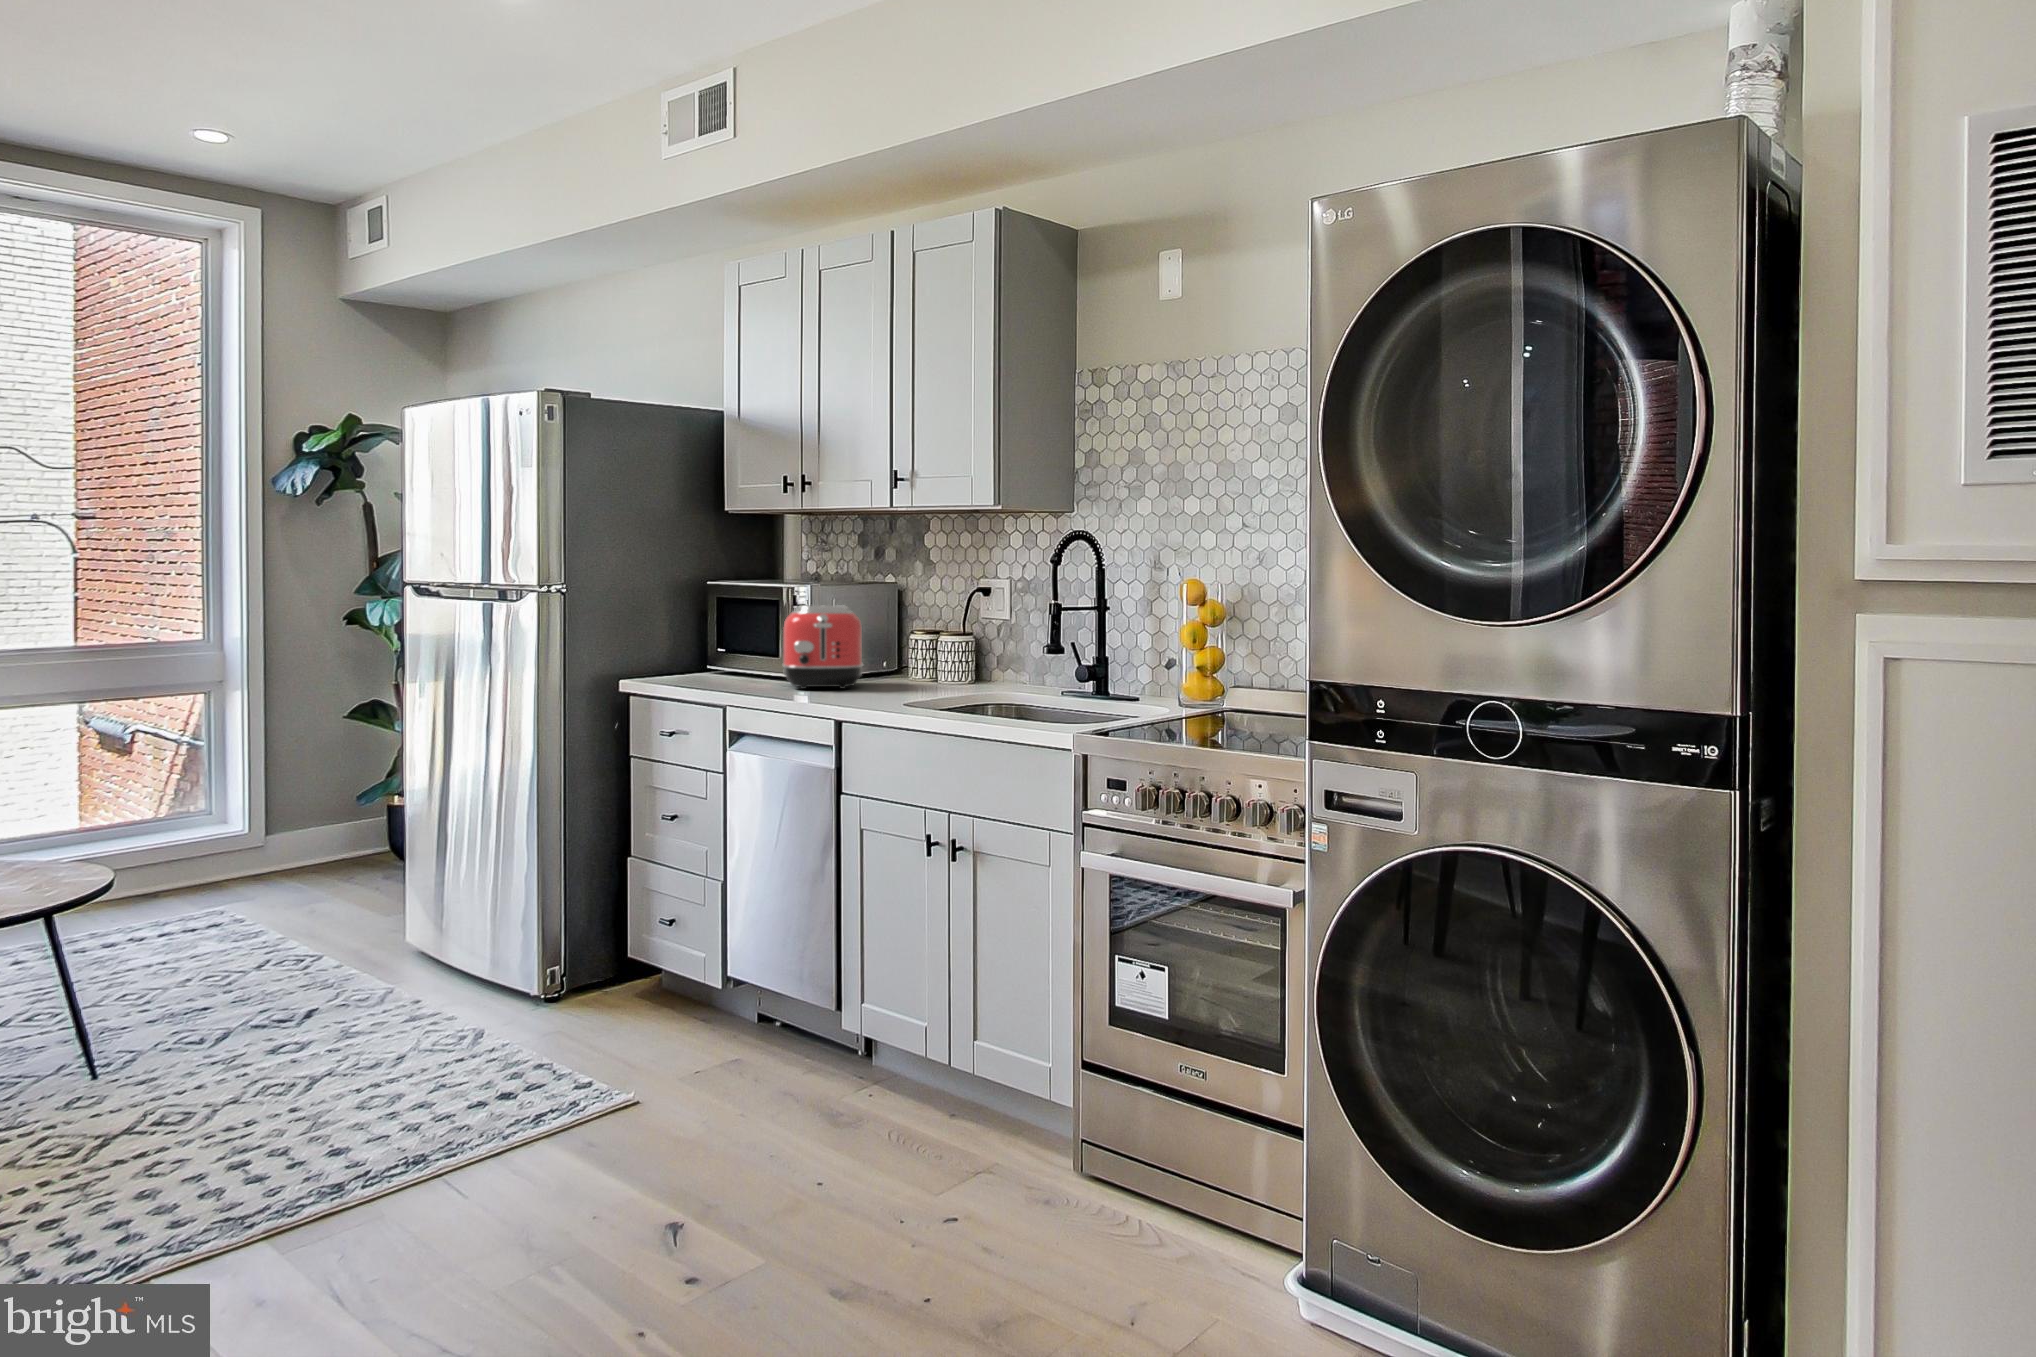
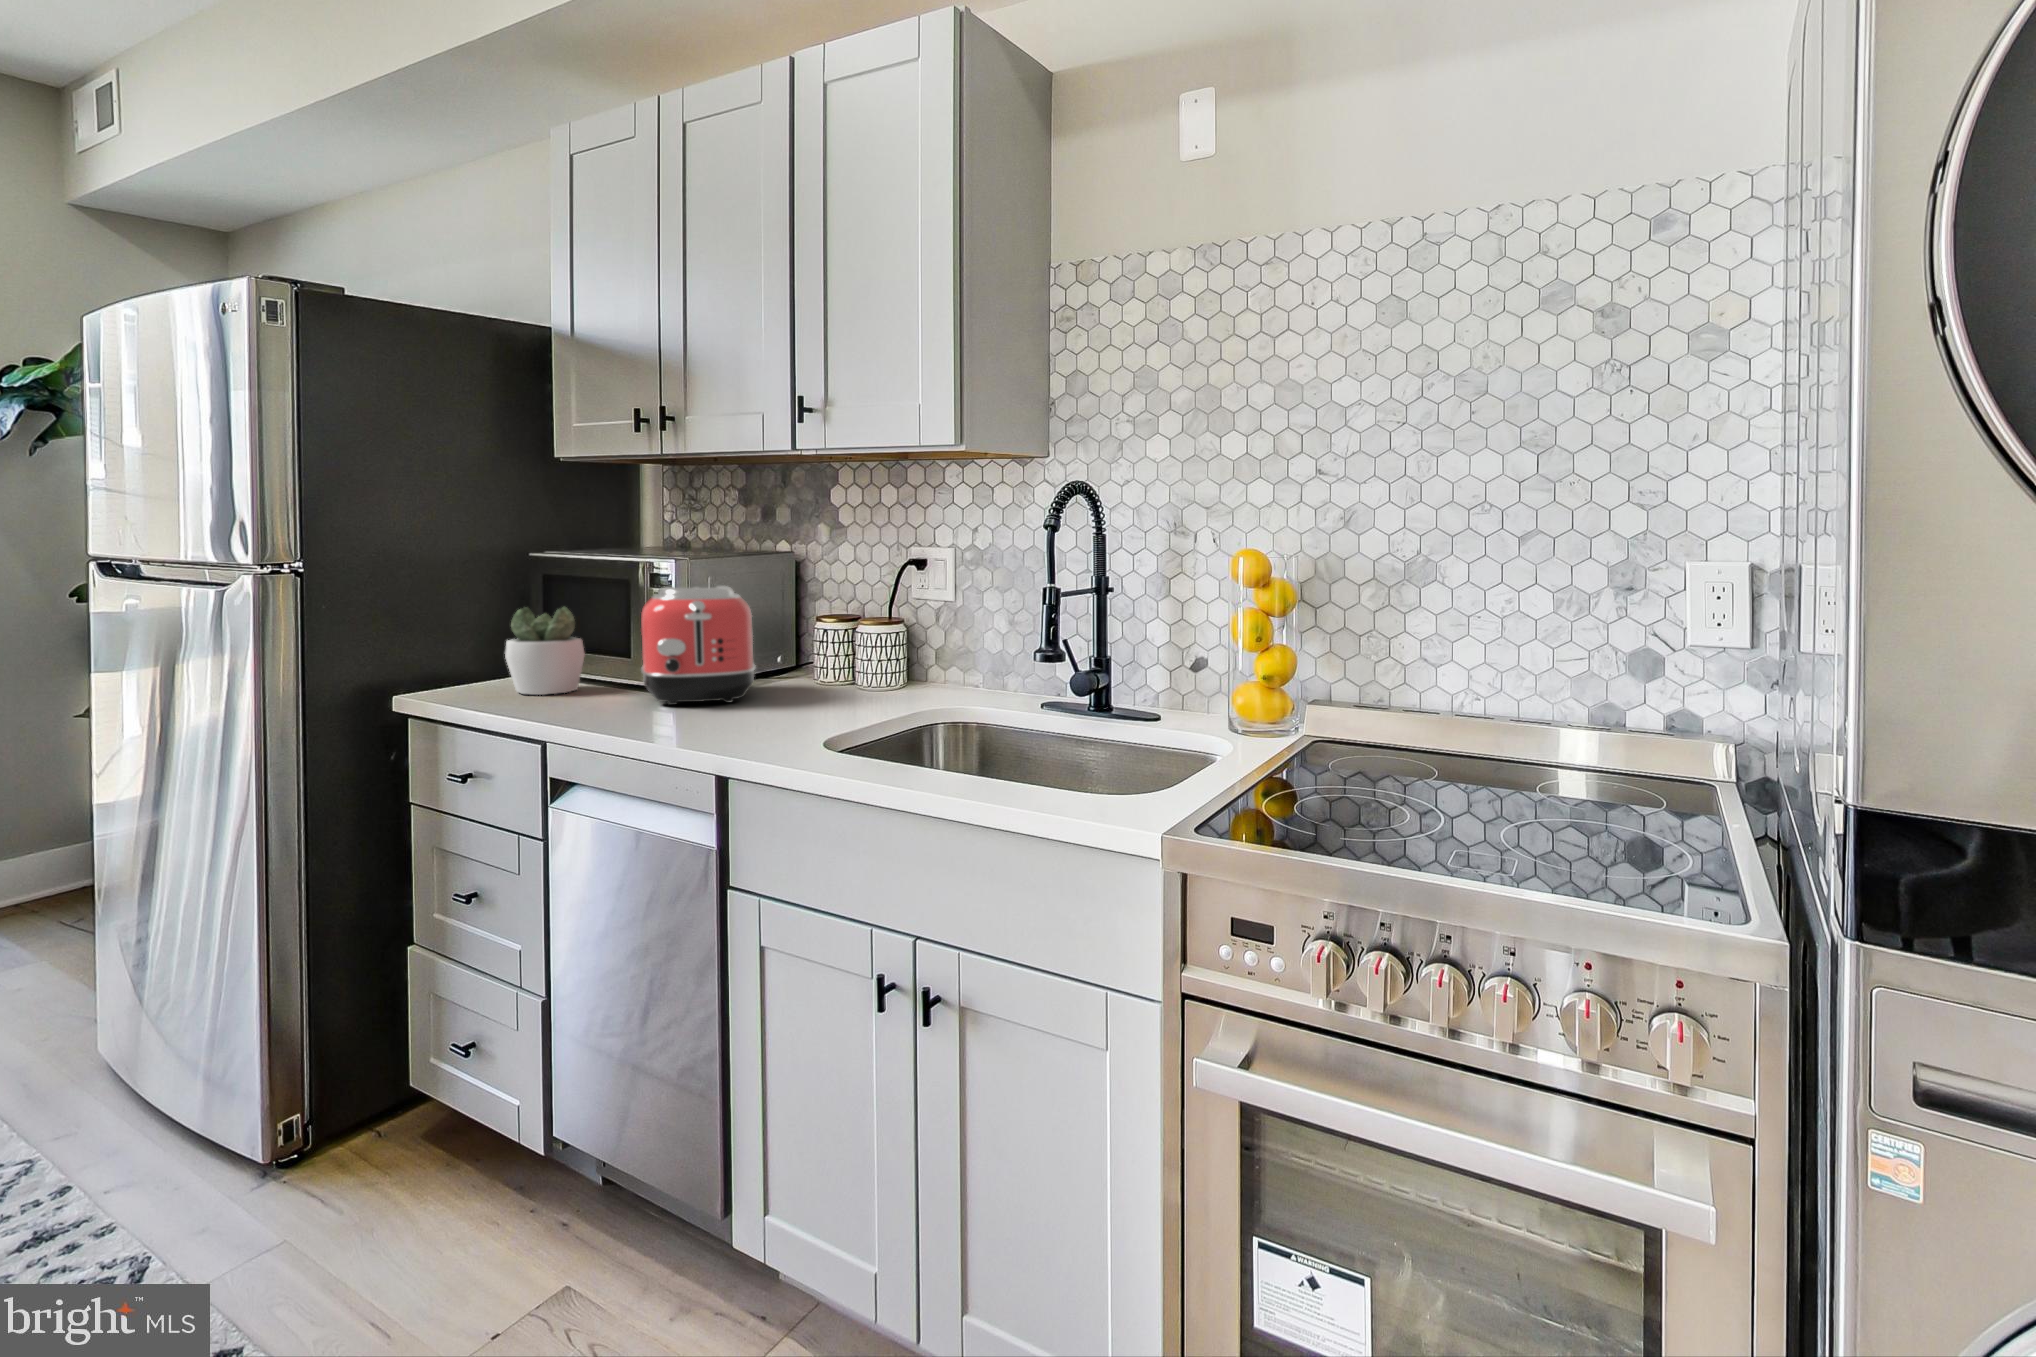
succulent plant: none [687,620,742,683] -> present [505,607,585,695]

